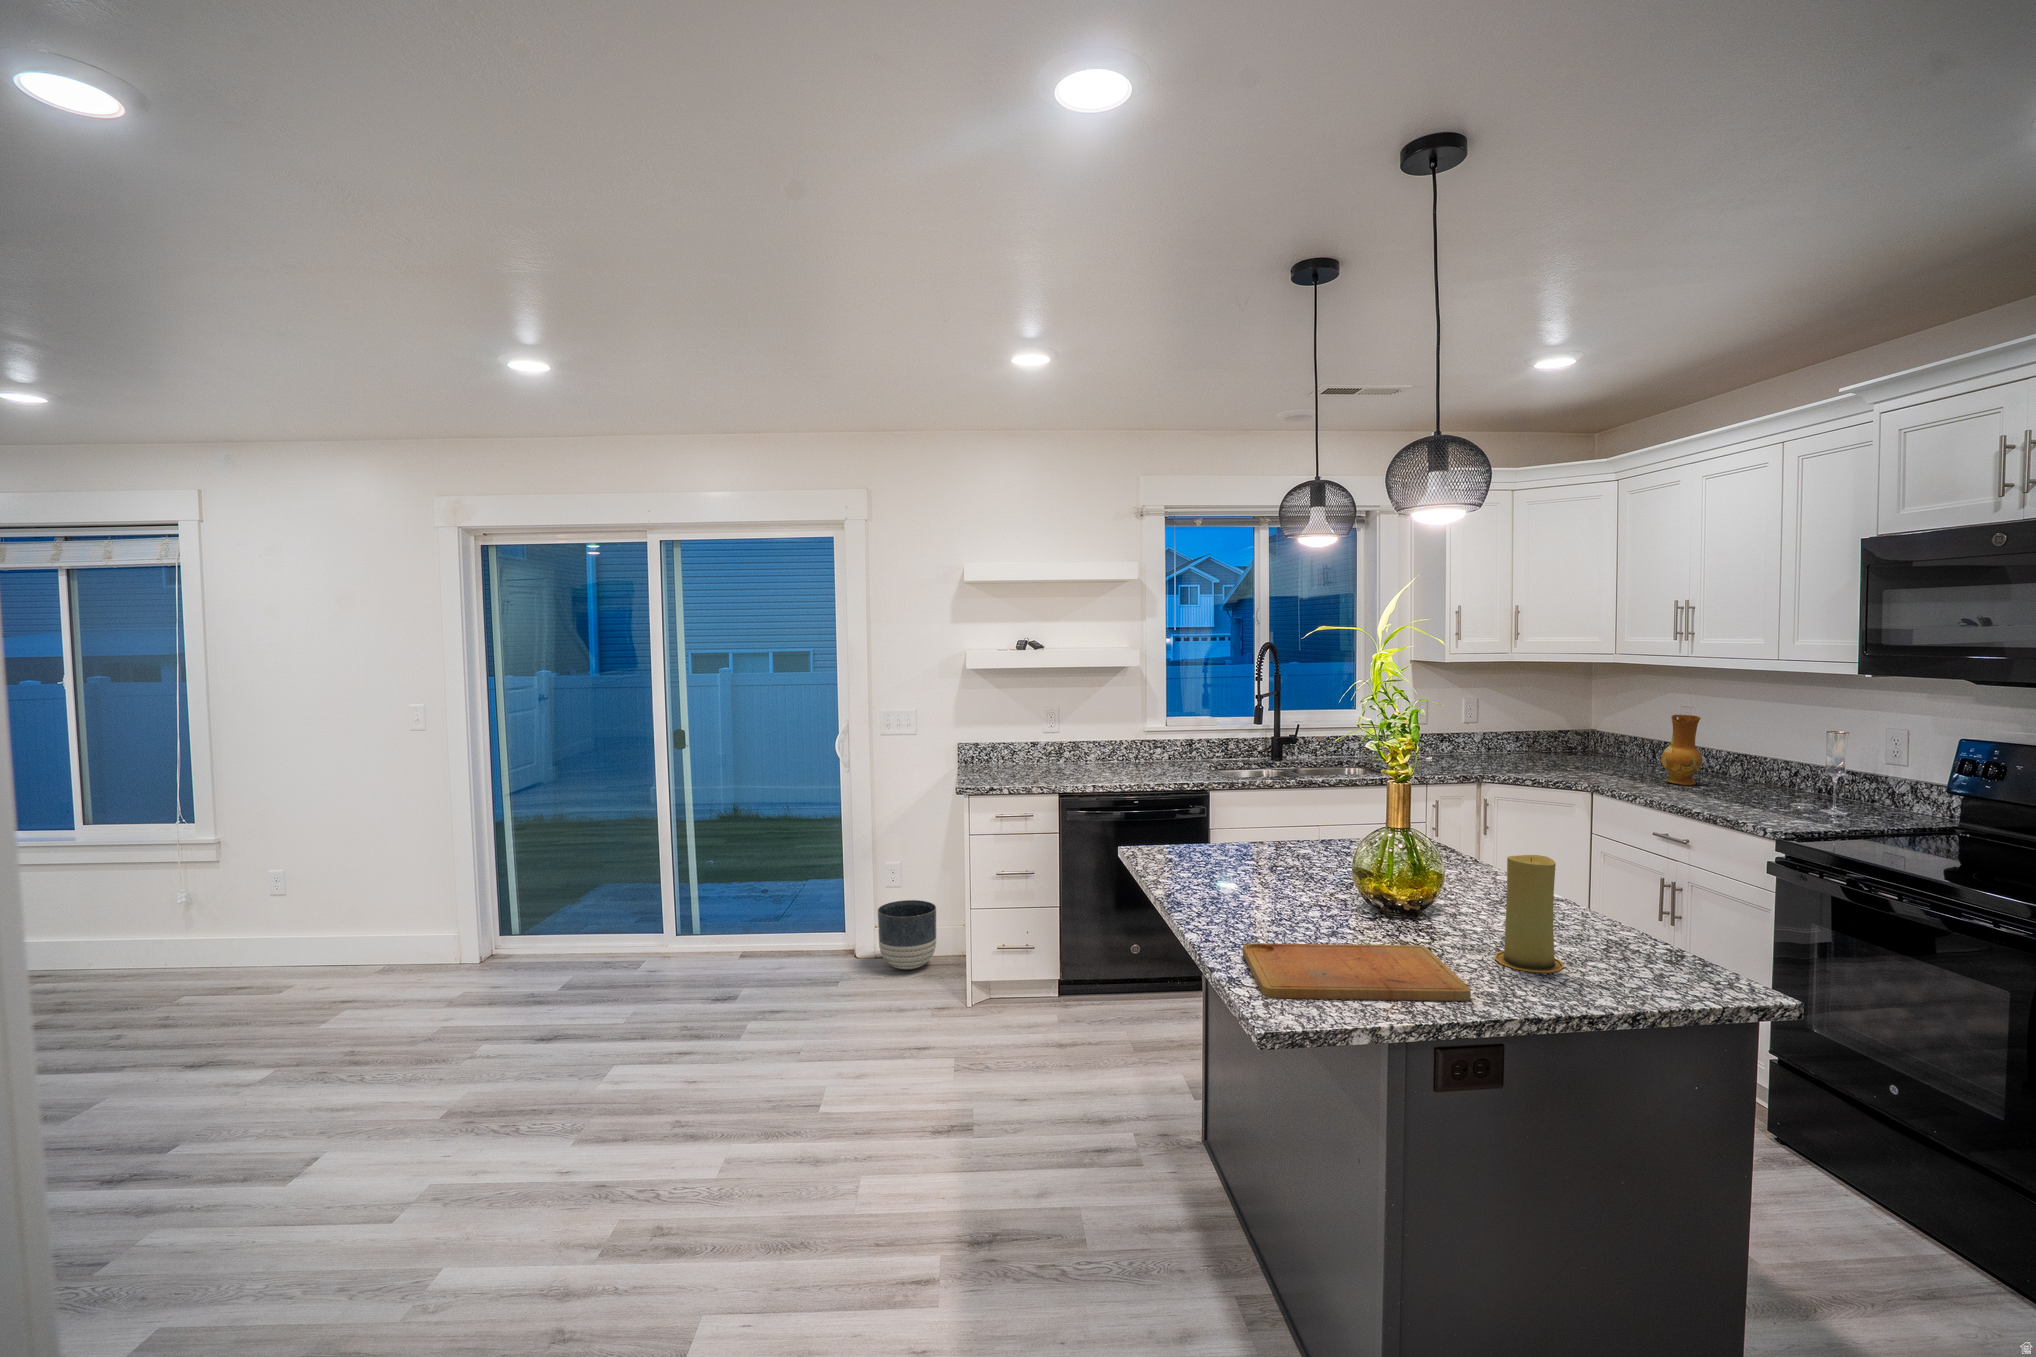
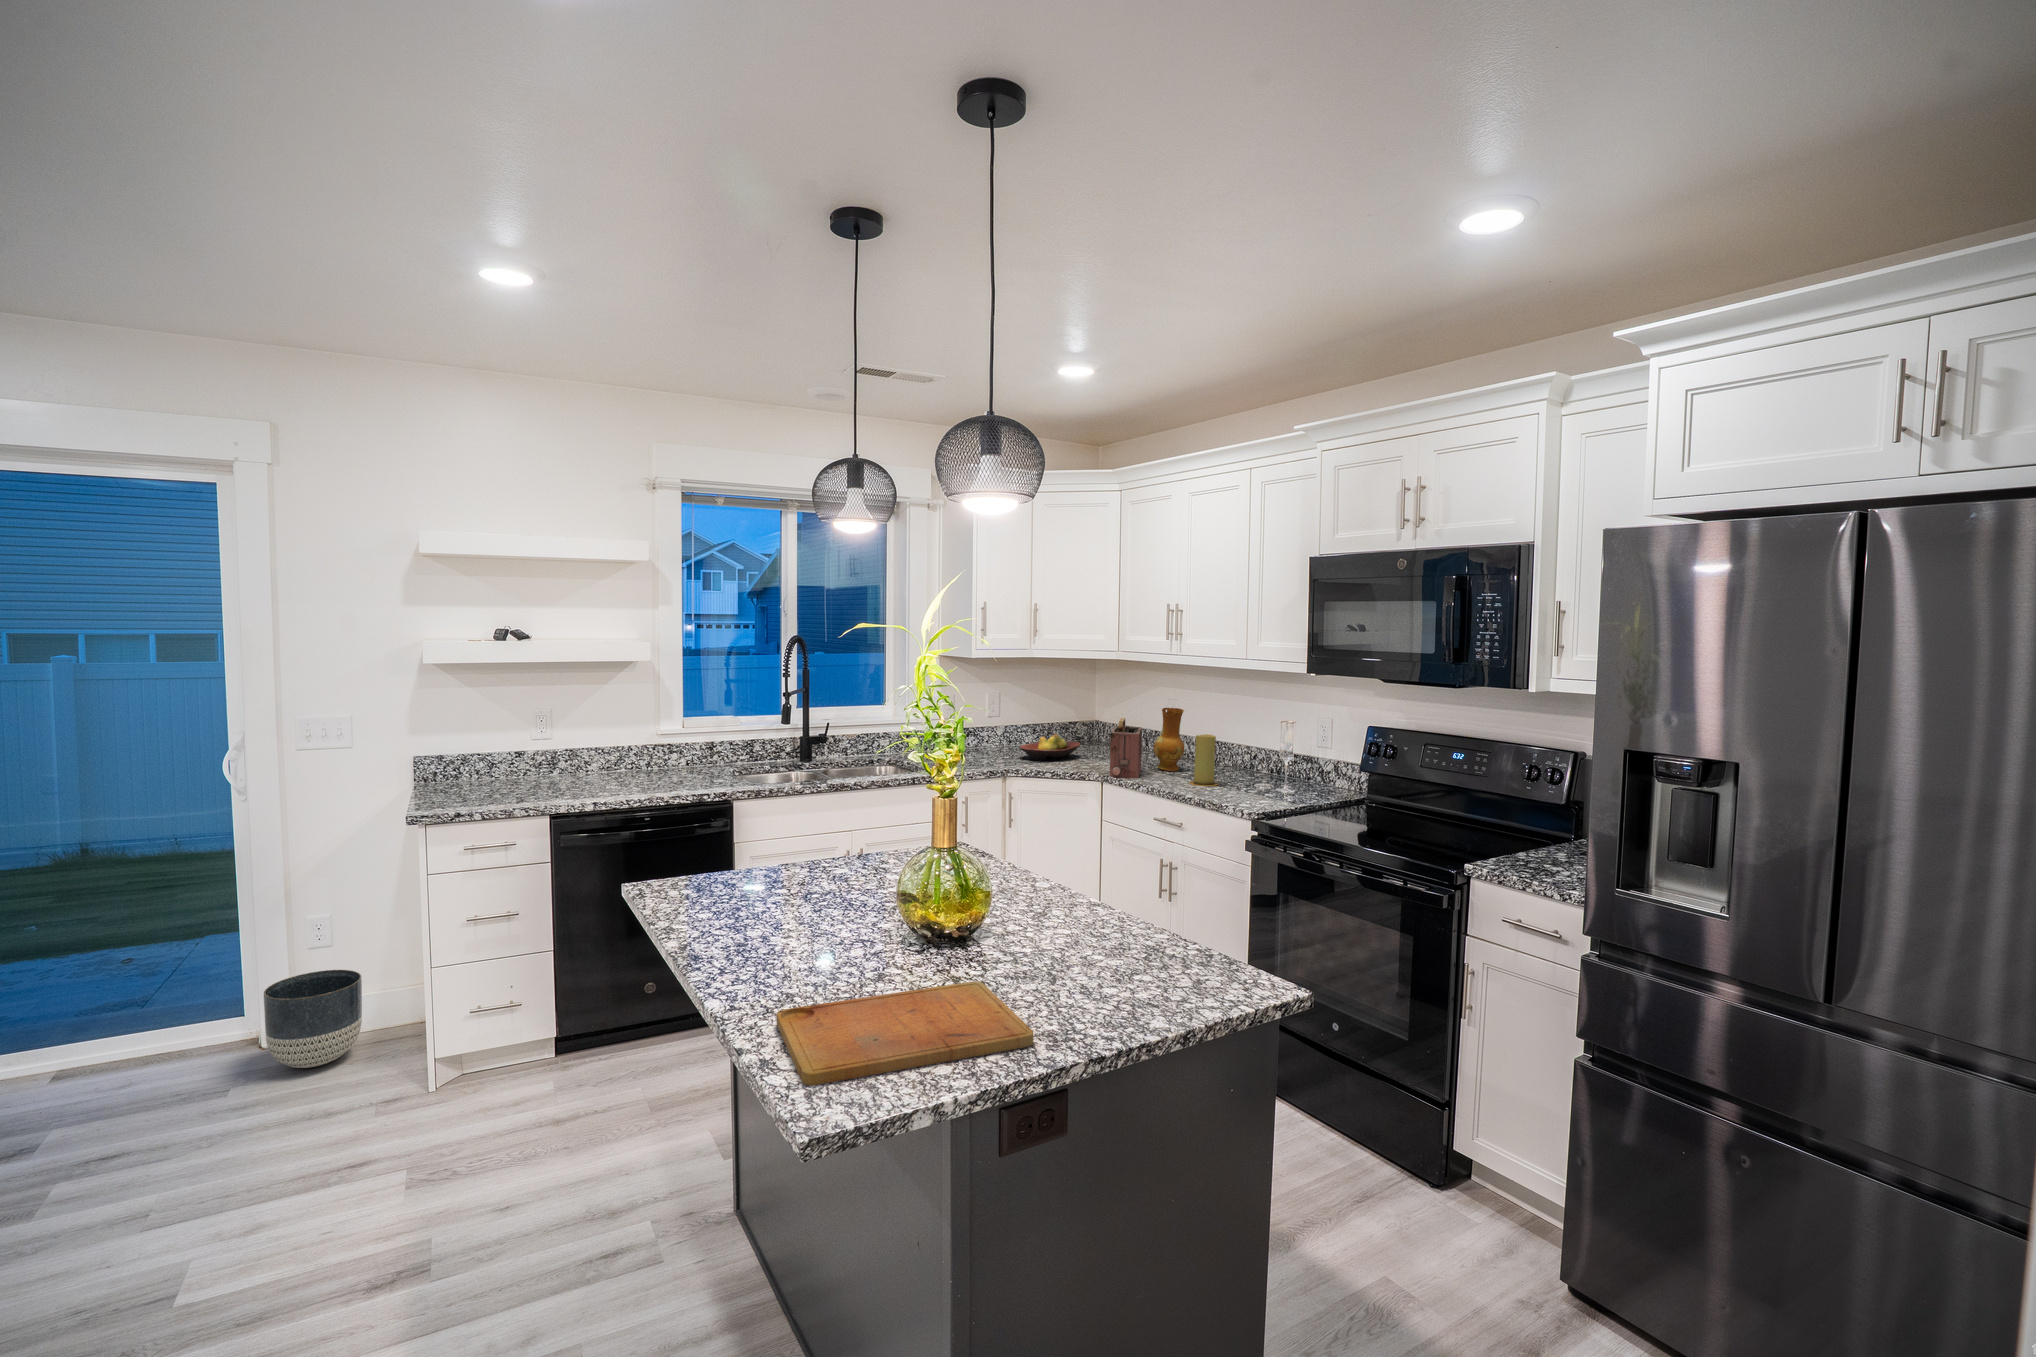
toaster: none [1602,725,1645,790] -> present [1110,718,1142,778]
fruit bowl: none [1496,742,1570,769] -> present [1019,734,1080,761]
candle: present [1495,855,1564,973] -> present [1190,734,1218,786]

